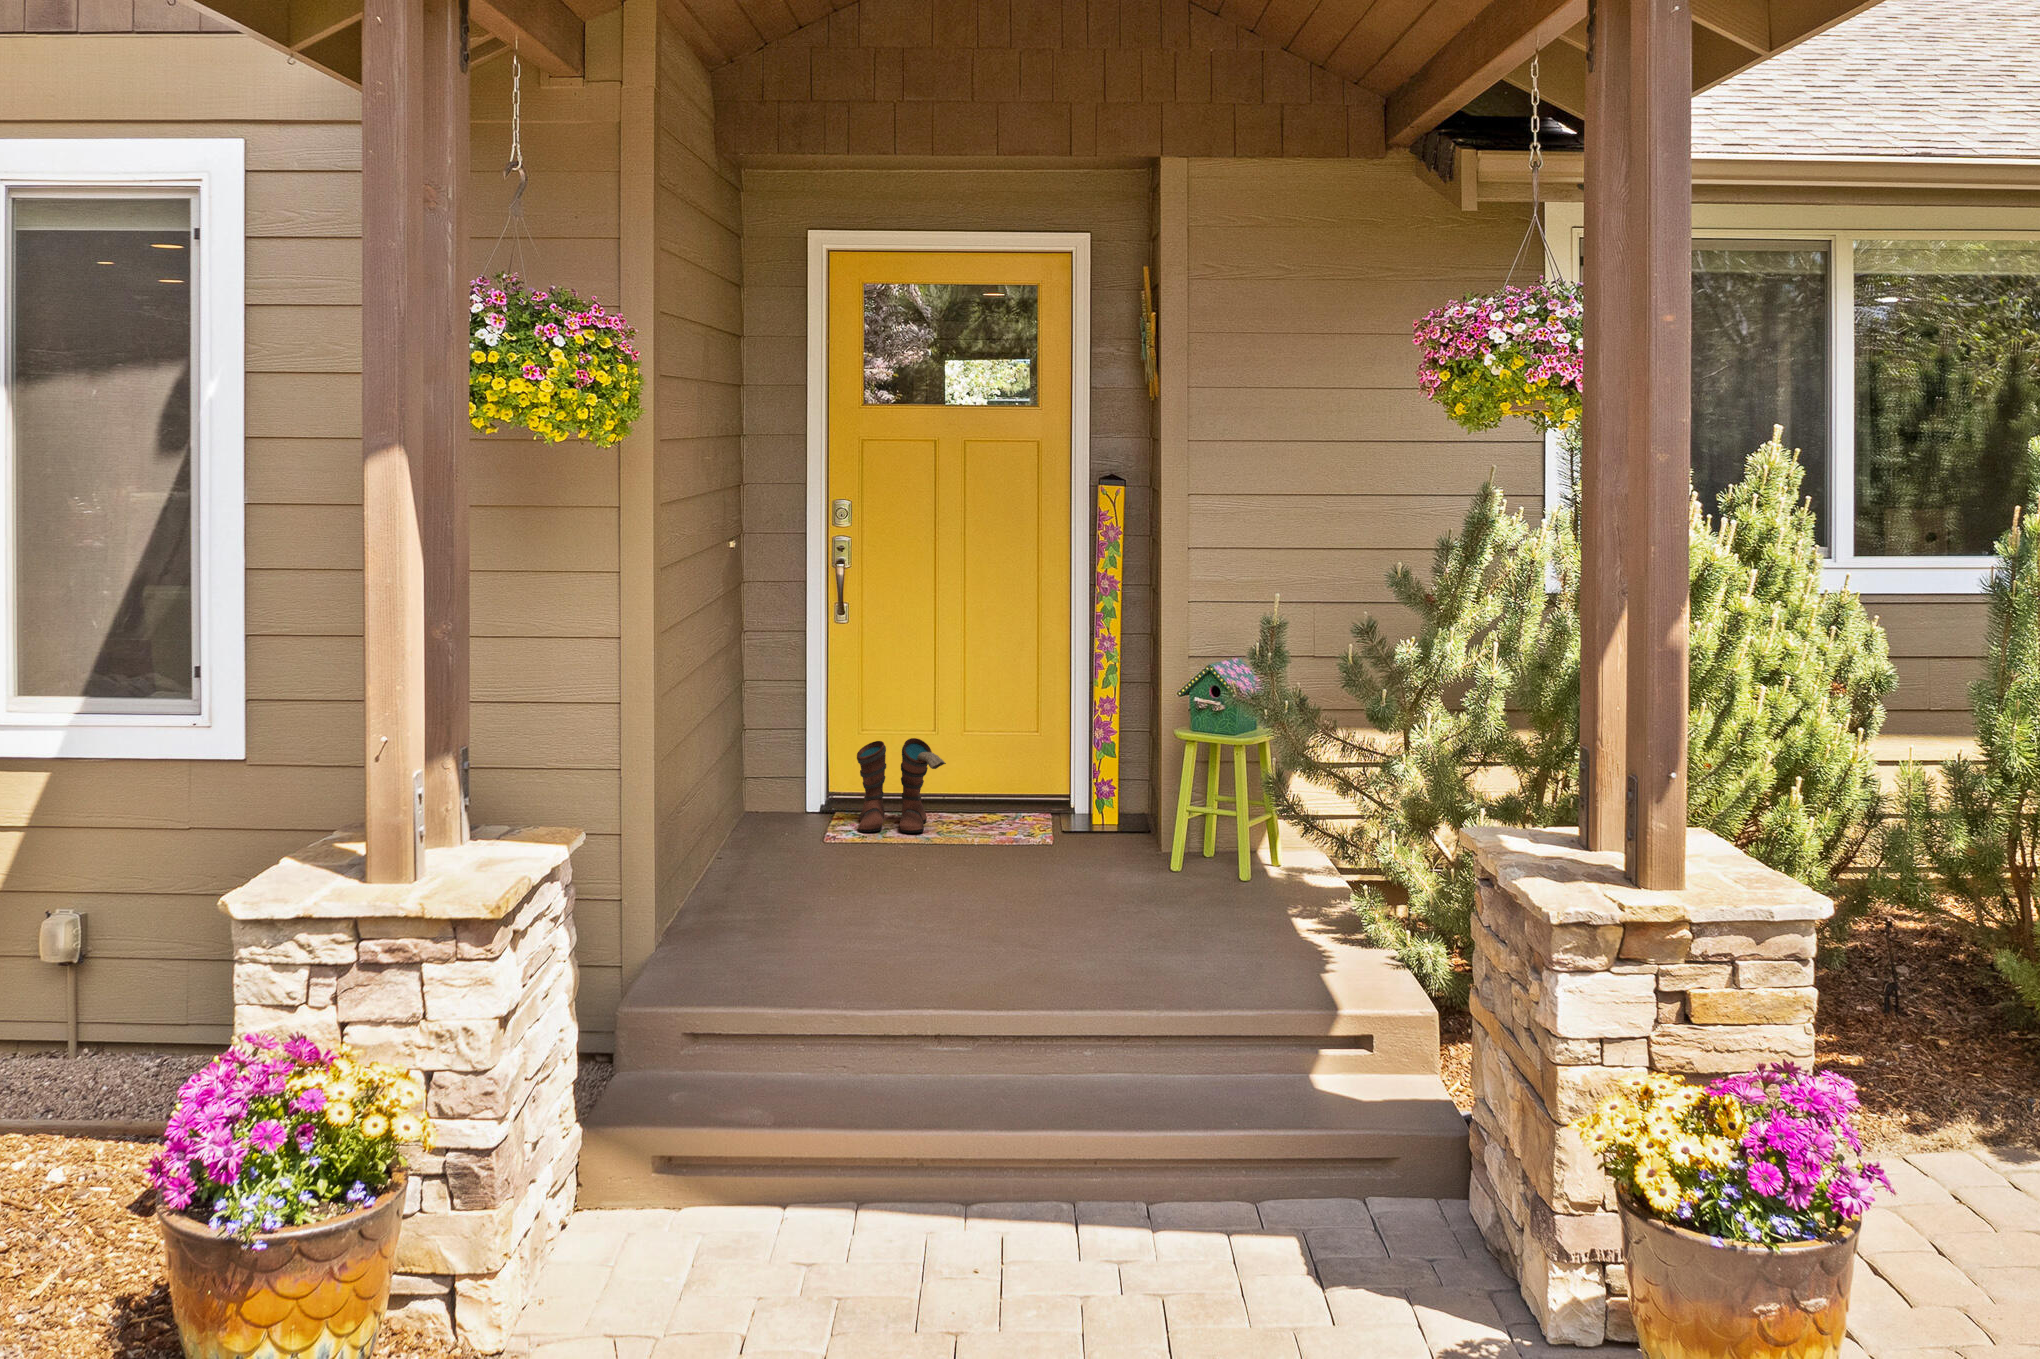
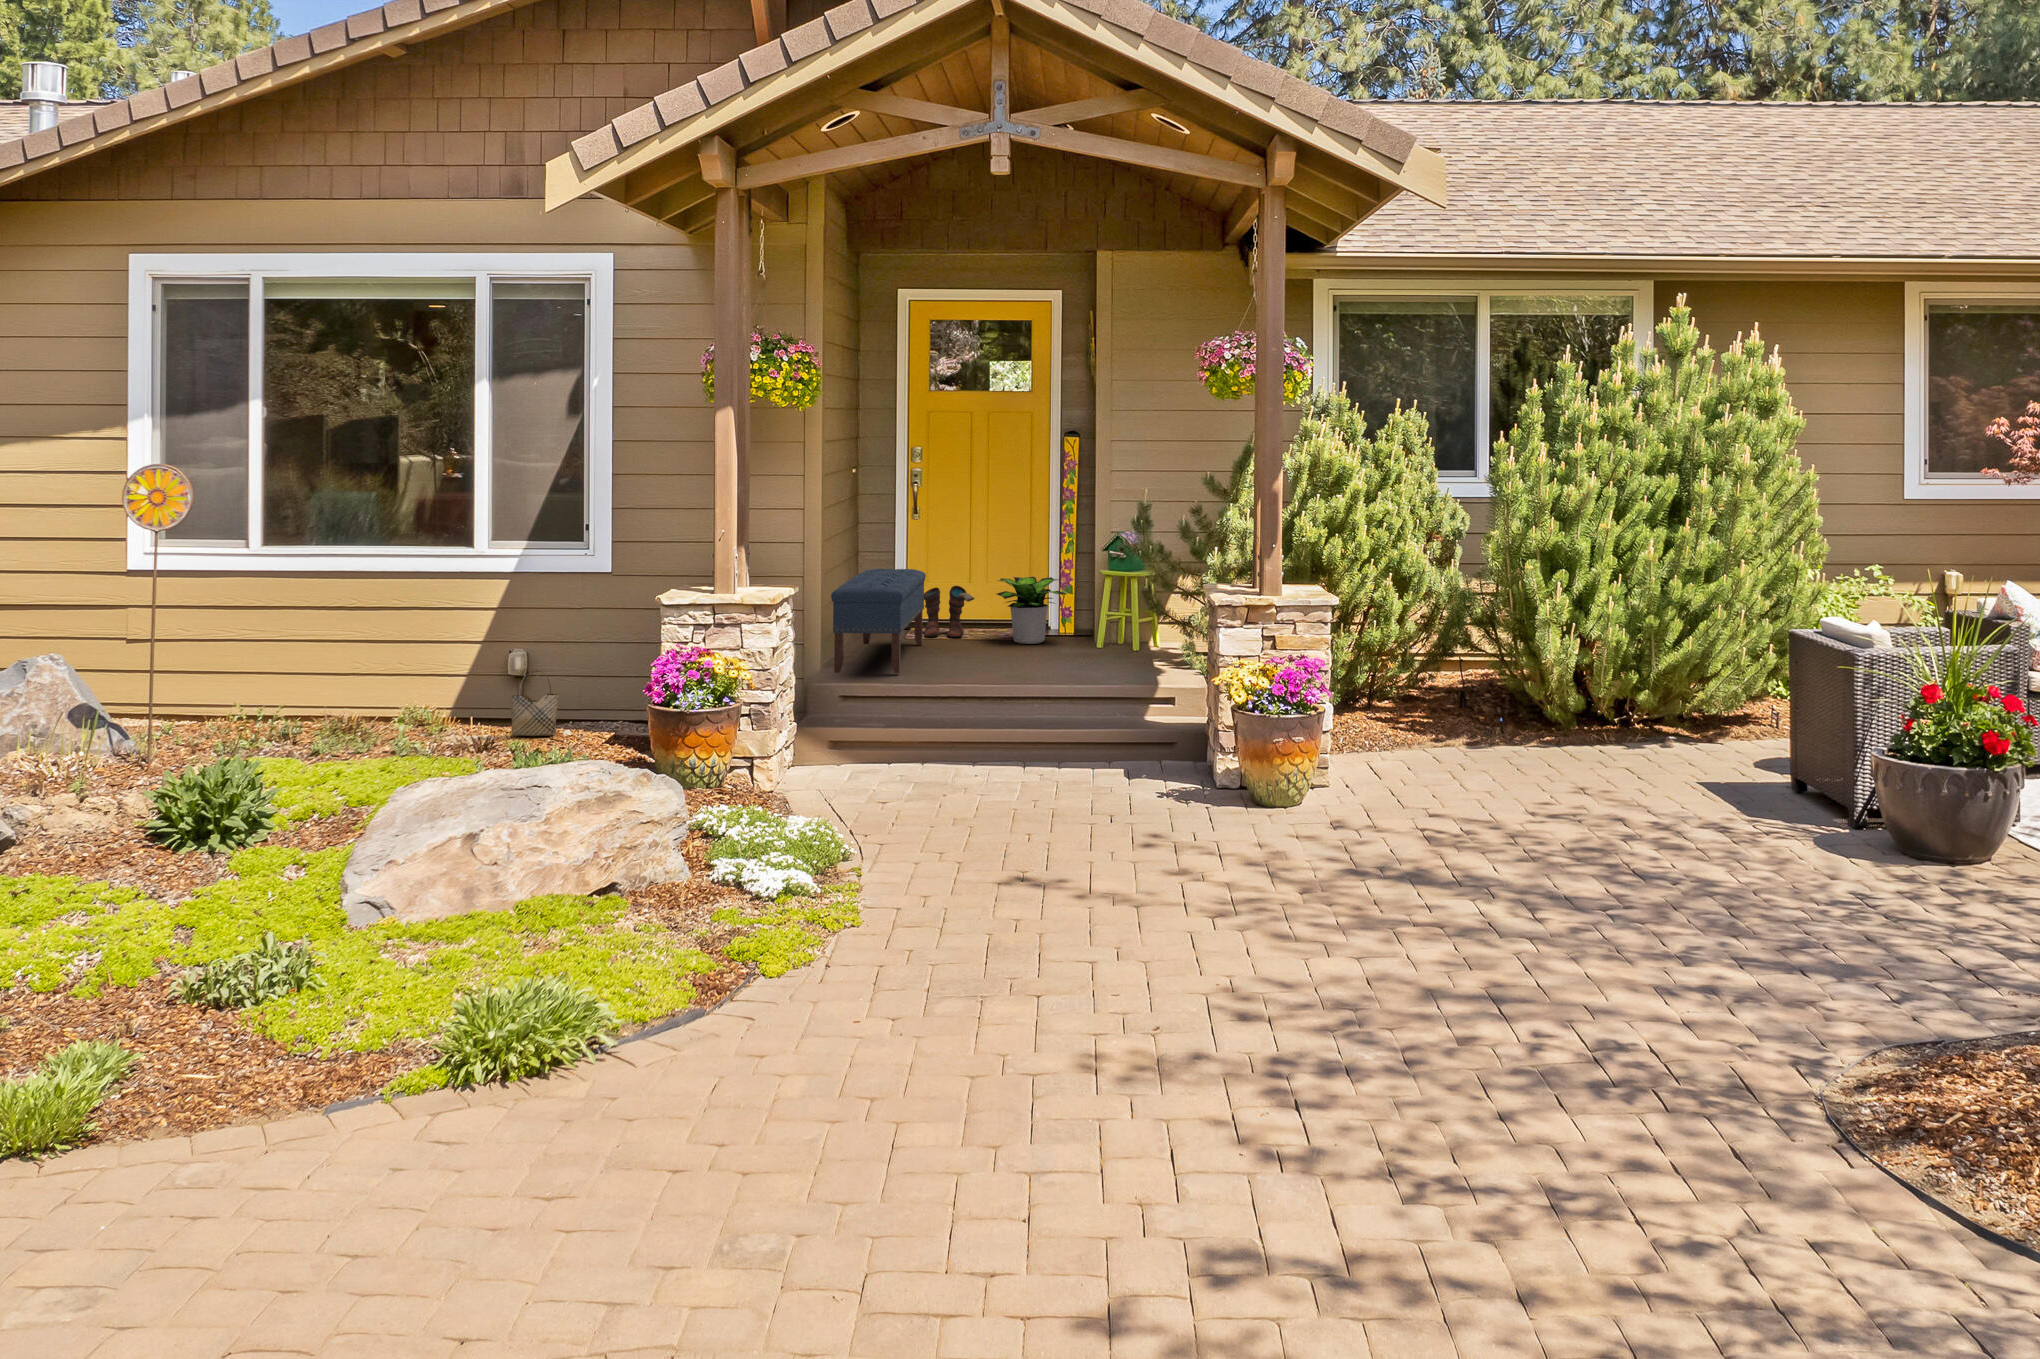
bench: none [675,720,860,954] -> present [831,569,926,673]
potted plant: none [981,723,1112,849] -> present [997,577,1066,644]
woven basket: none [31,959,134,1099] -> present [510,670,559,736]

